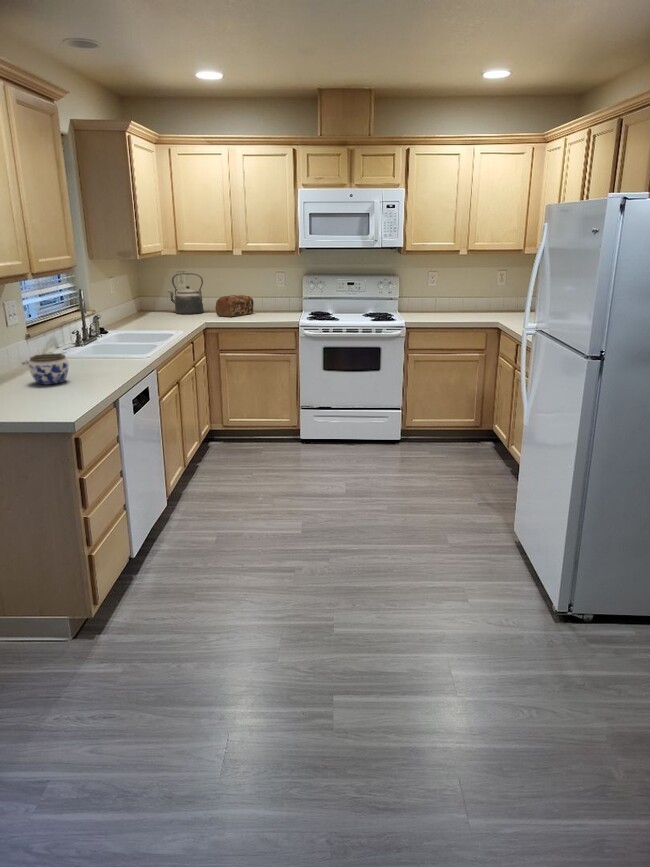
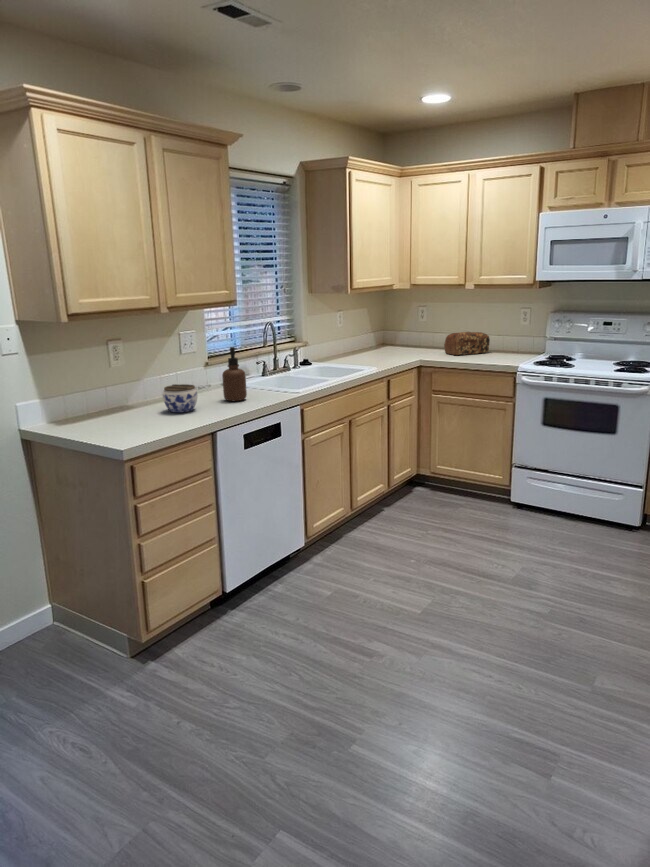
kettle: present [168,273,204,314] -> none [406,307,441,350]
soap dispenser: none [76,312,104,369] -> present [222,347,247,401]

